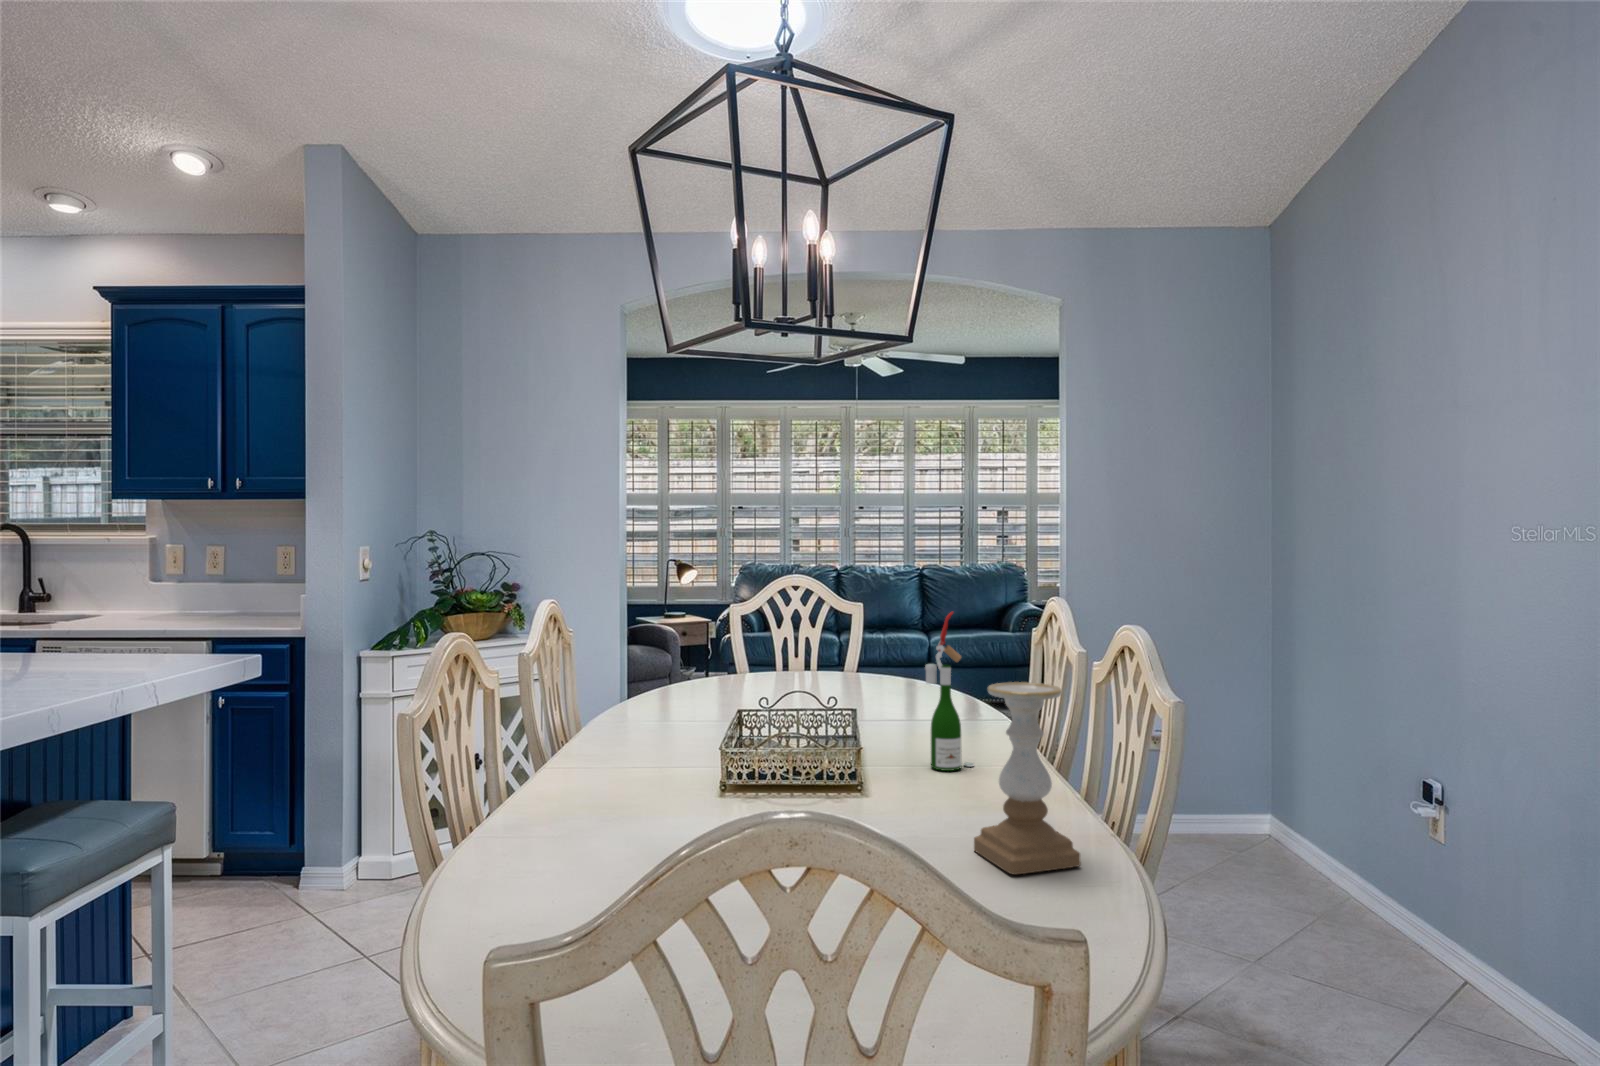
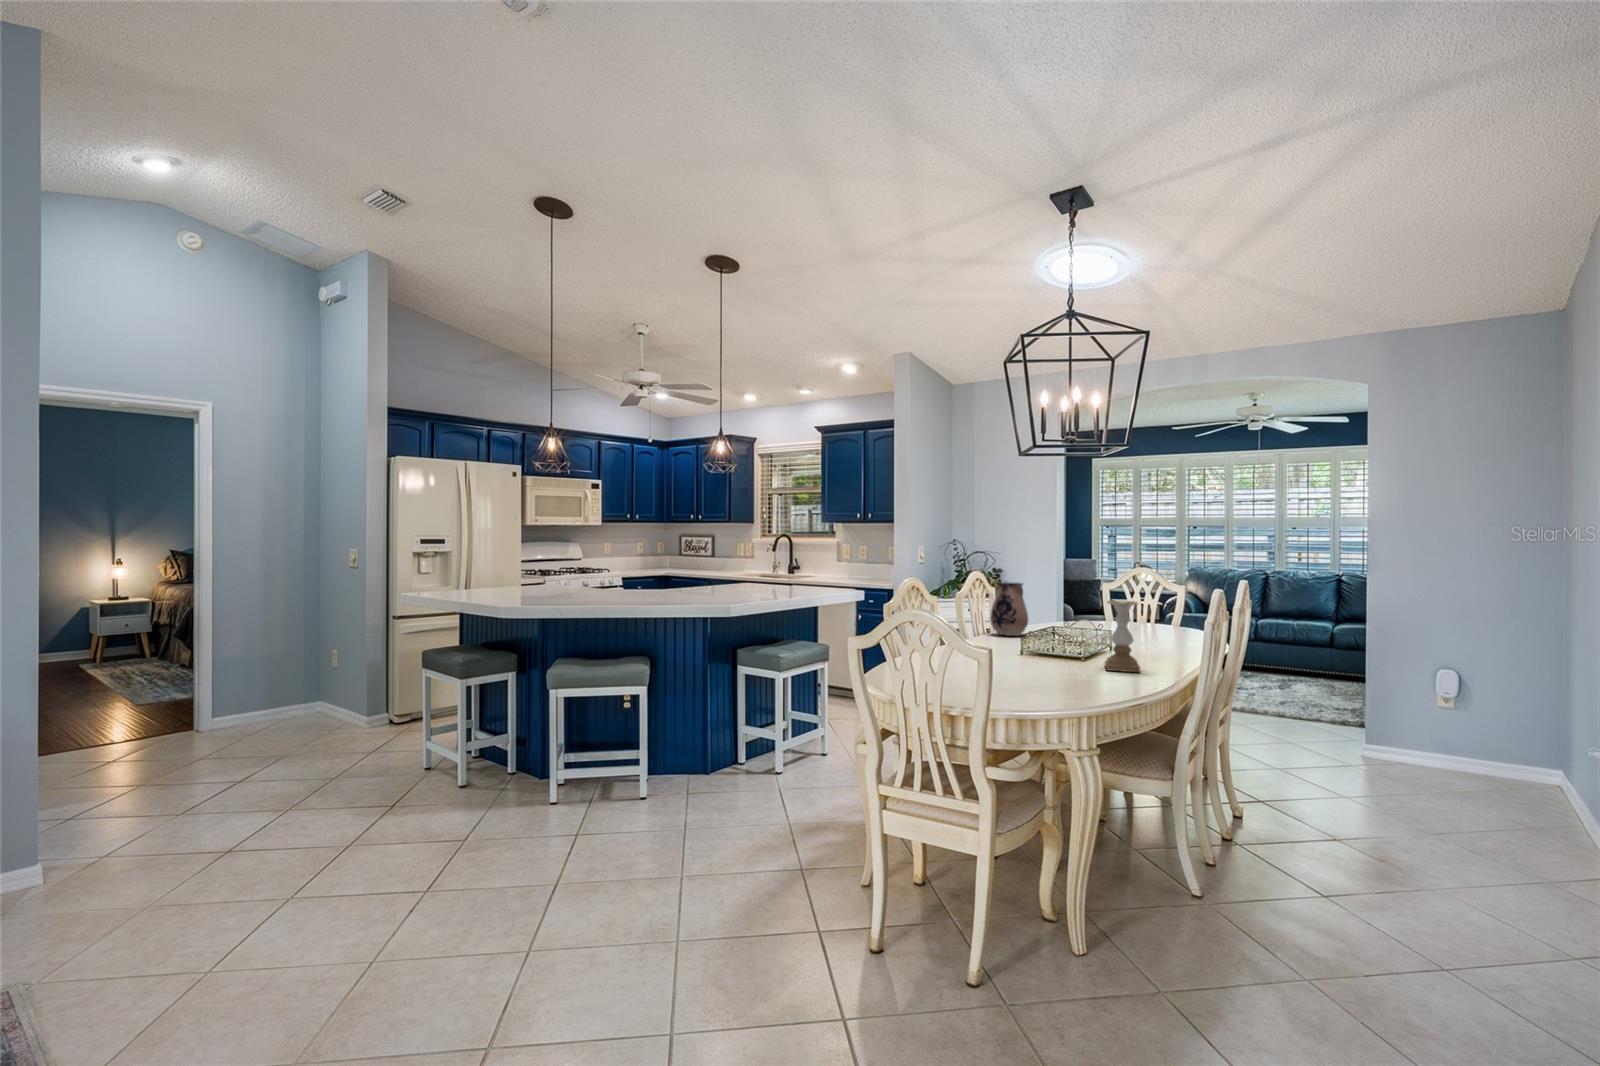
wine bottle: present [925,612,974,771] -> none [1135,578,1160,653]
ceramic pitcher: none [594,629,680,756] -> present [990,582,1028,636]

